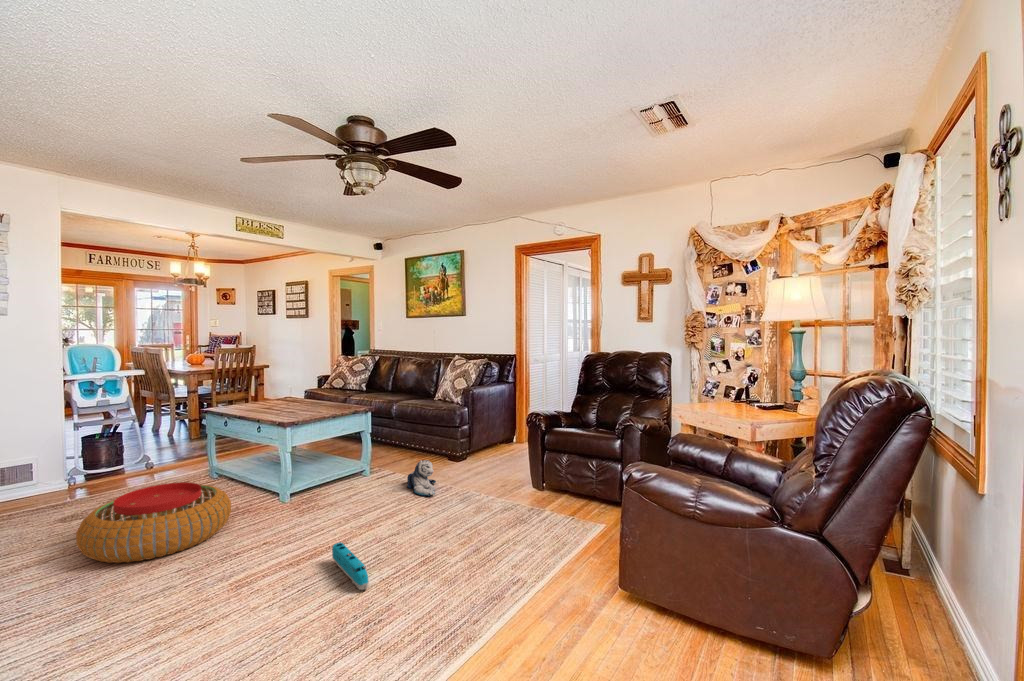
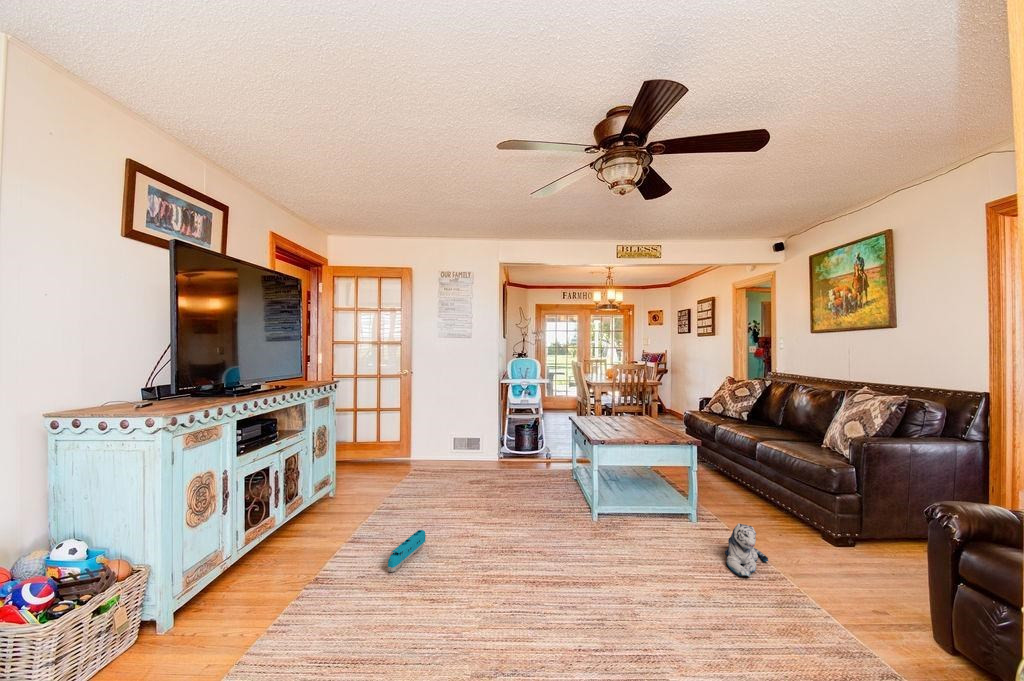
pouf: present [76,482,231,563] -> none [446,474,544,534]
toy train: present [332,543,369,590] -> present [388,530,426,572]

